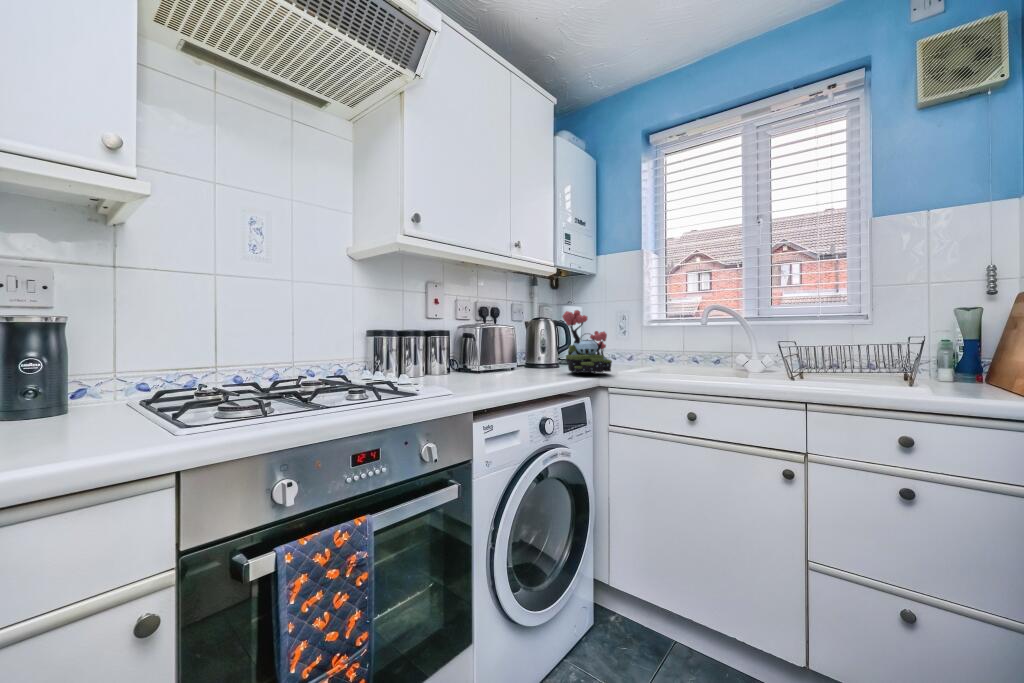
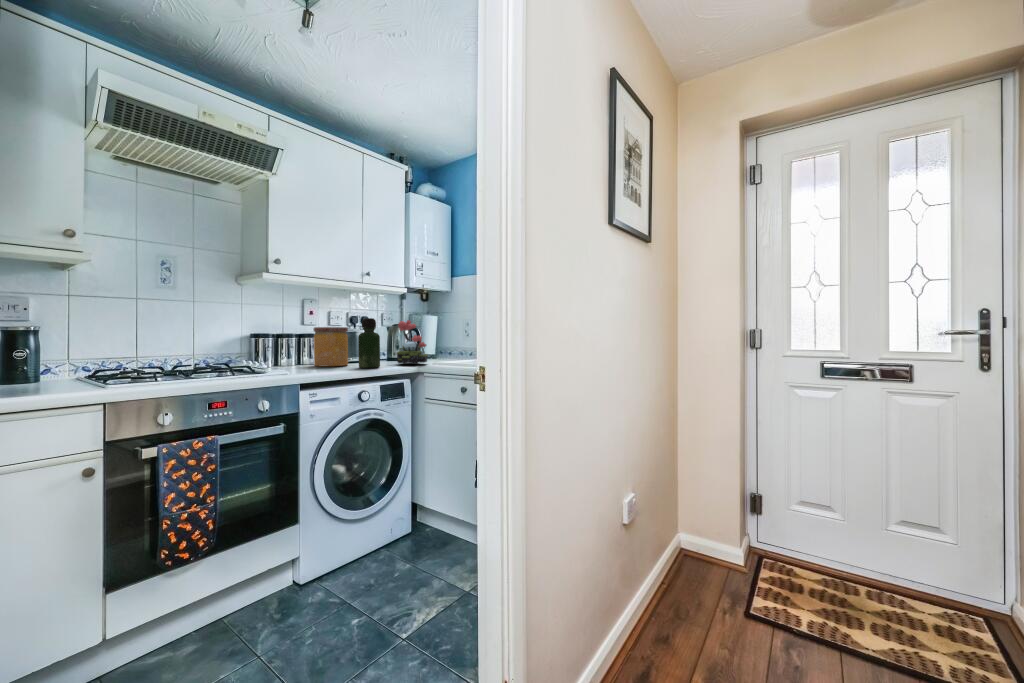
bottle: none [529,305,561,381] -> present [358,318,380,368]
jar: none [458,319,506,379] -> present [313,327,348,366]

